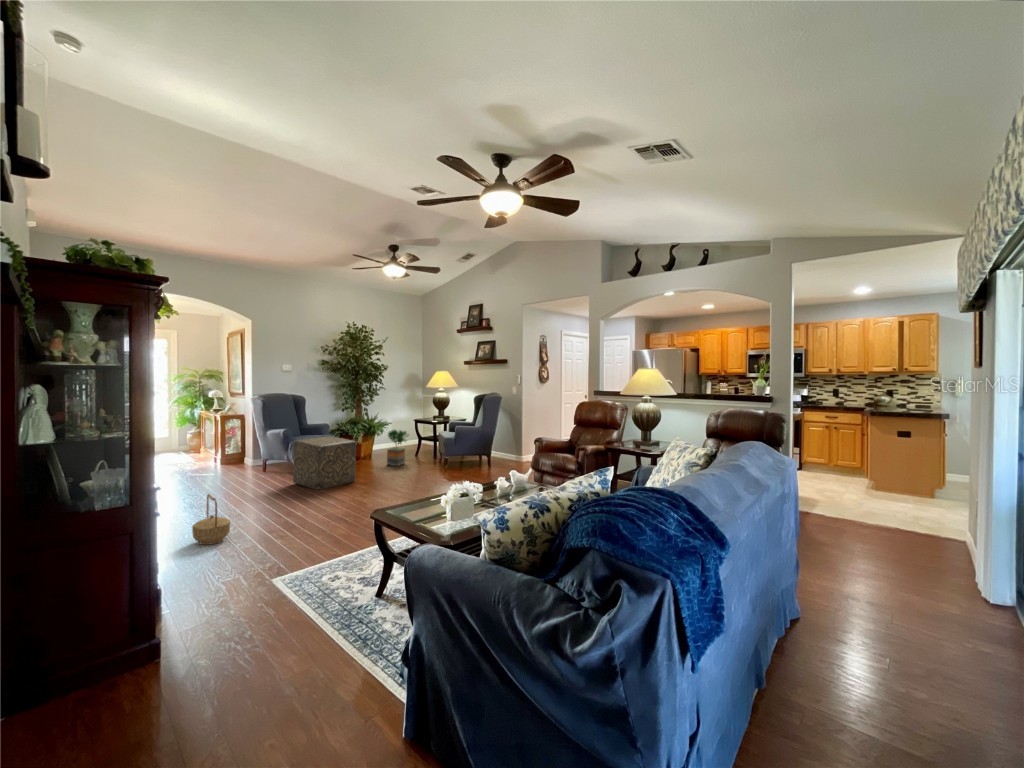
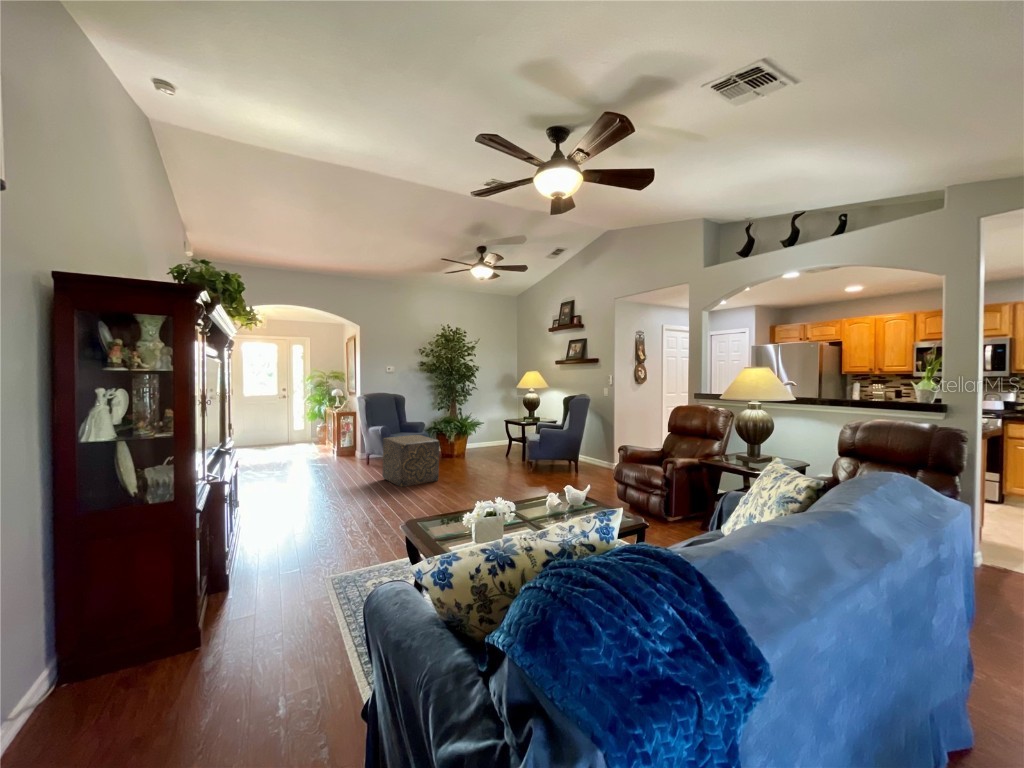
potted tree: present [387,430,409,466] -> none [475,430,498,467]
basket: present [192,494,230,545] -> none [268,487,302,536]

